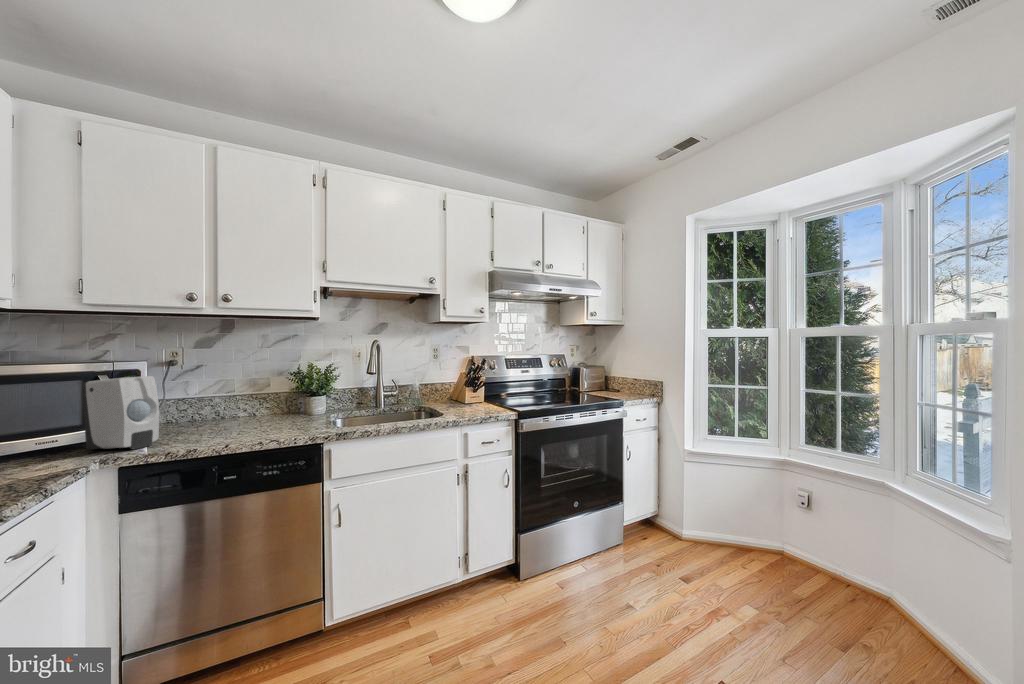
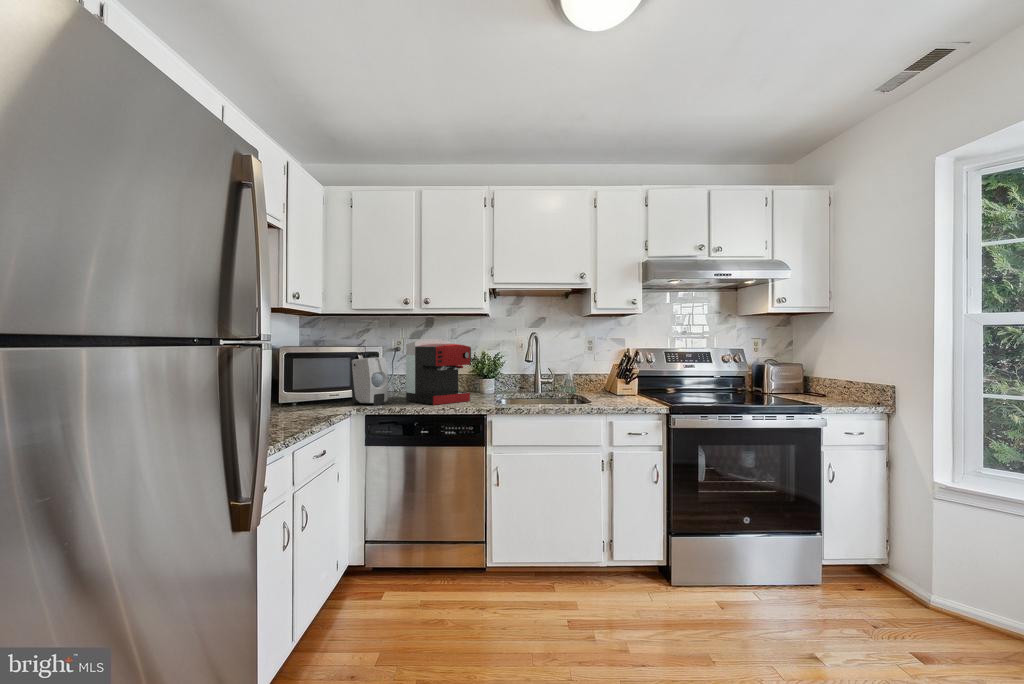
coffee maker: none [192,348,296,439] -> present [406,339,471,405]

